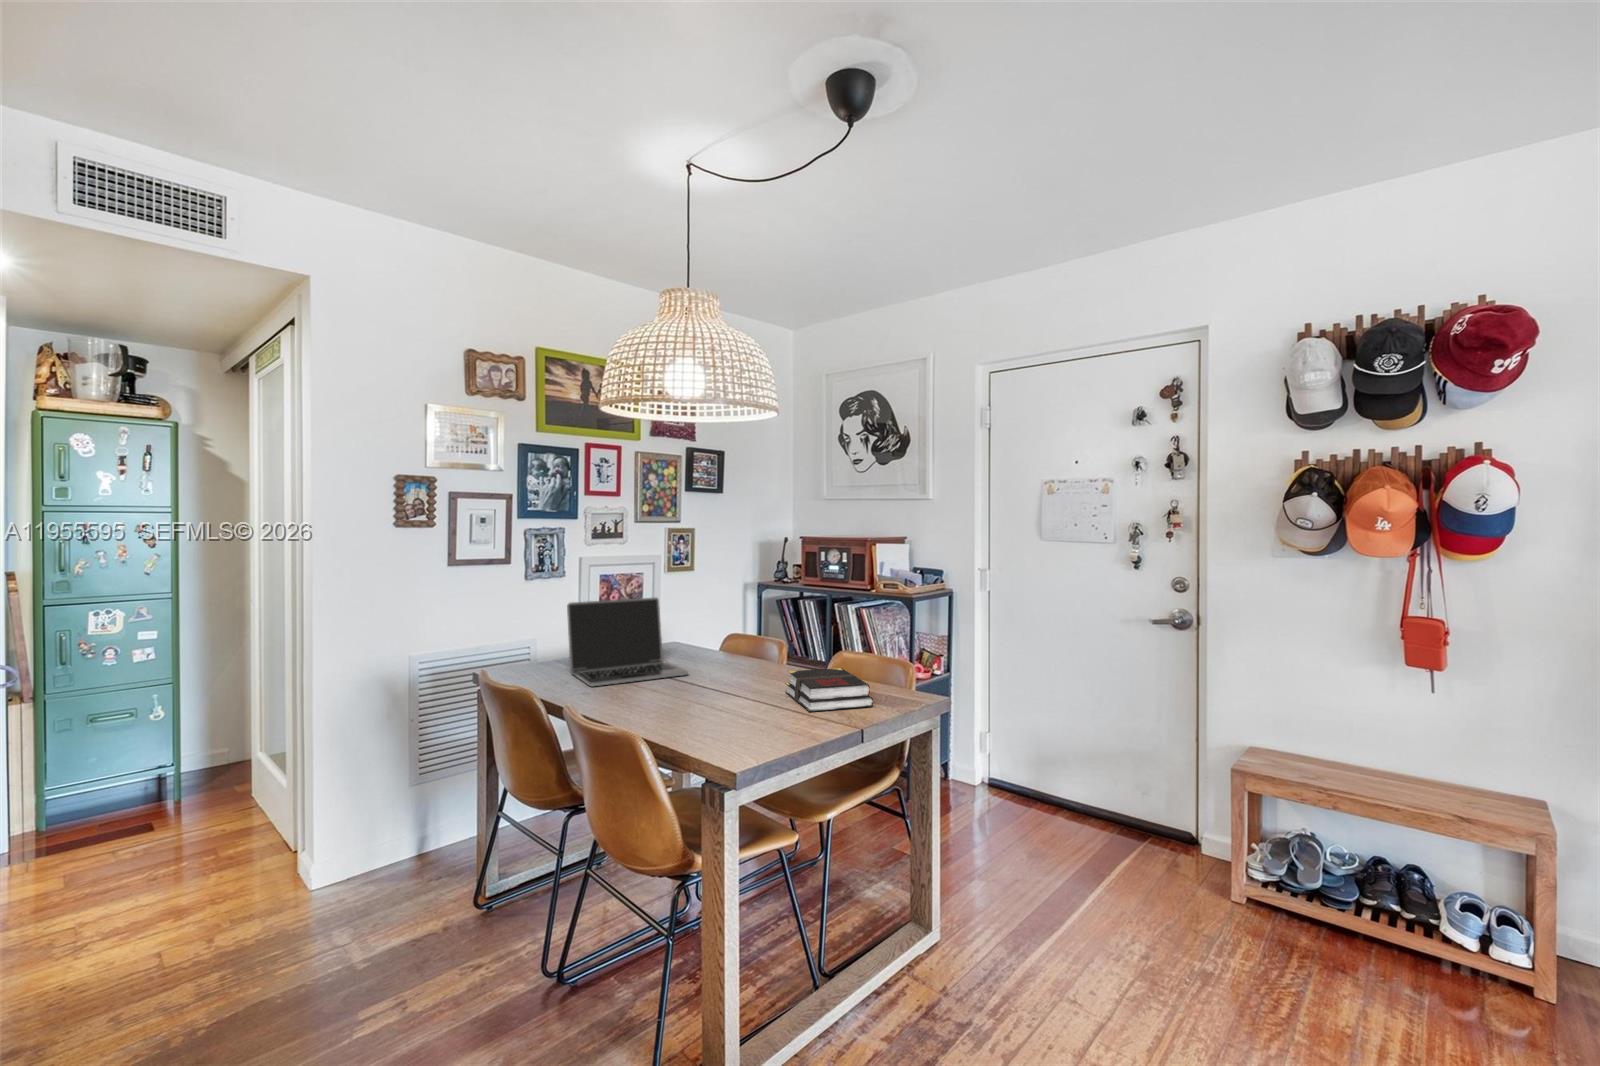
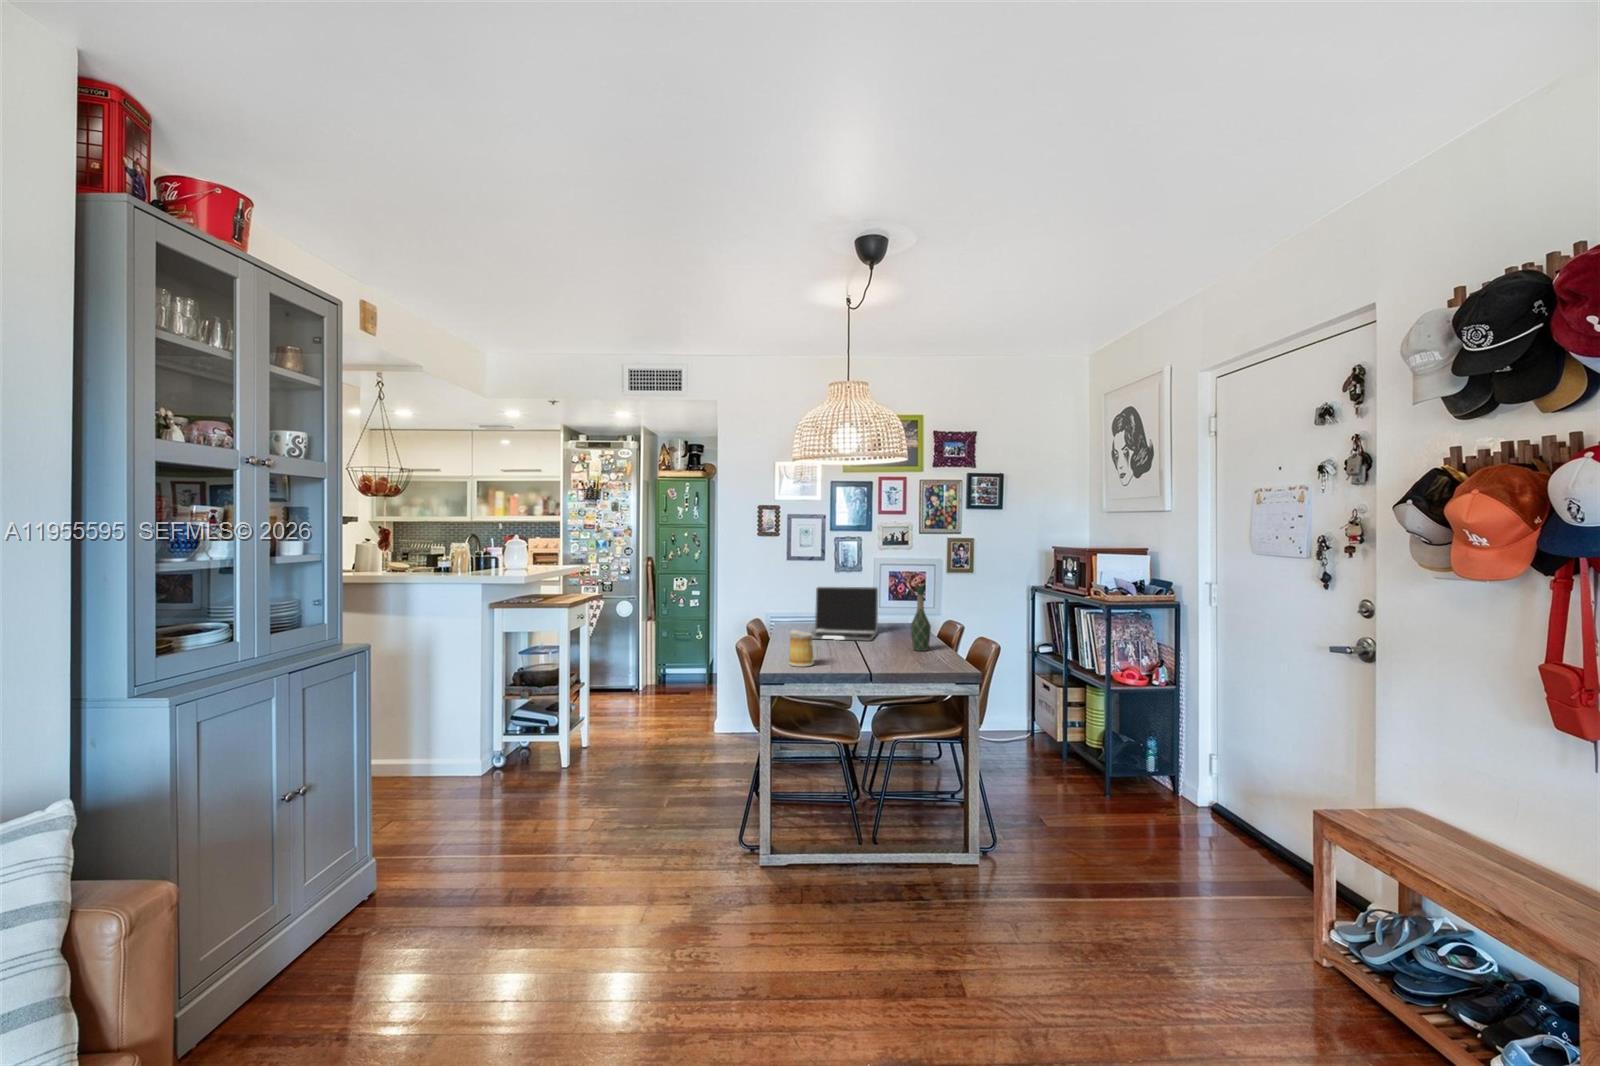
wine bottle: none [770,591,797,679] -> present [911,586,931,651]
book: present [785,668,873,712] -> none [871,642,935,670]
mug: none [698,675,747,735] -> present [789,630,818,667]

